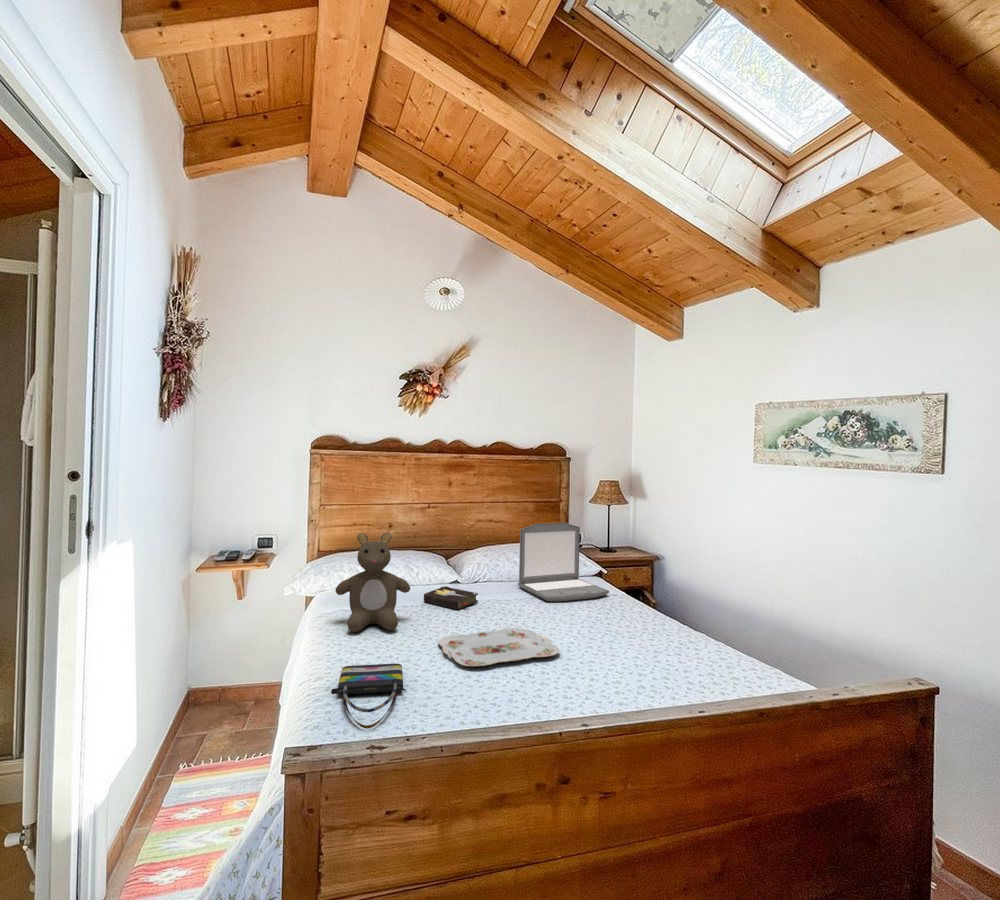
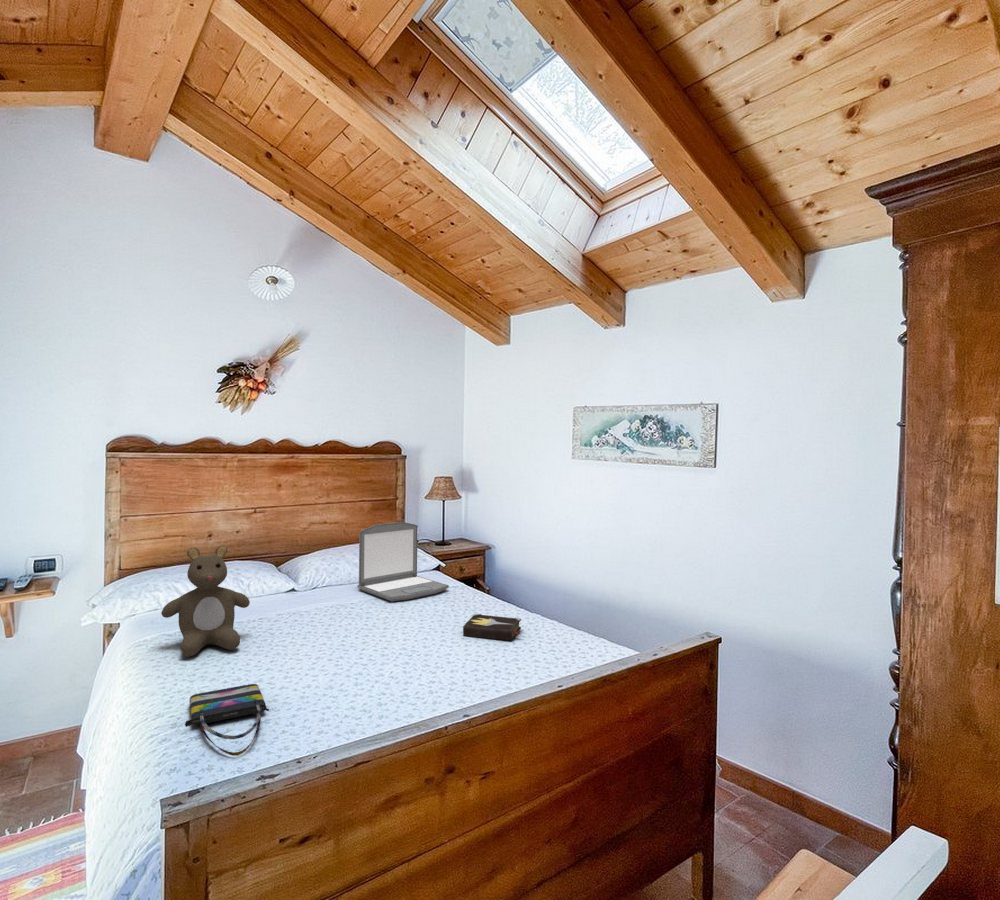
hardback book: present [424,586,478,610] -> present [463,614,521,641]
serving tray: present [438,628,560,666] -> none [289,632,416,676]

